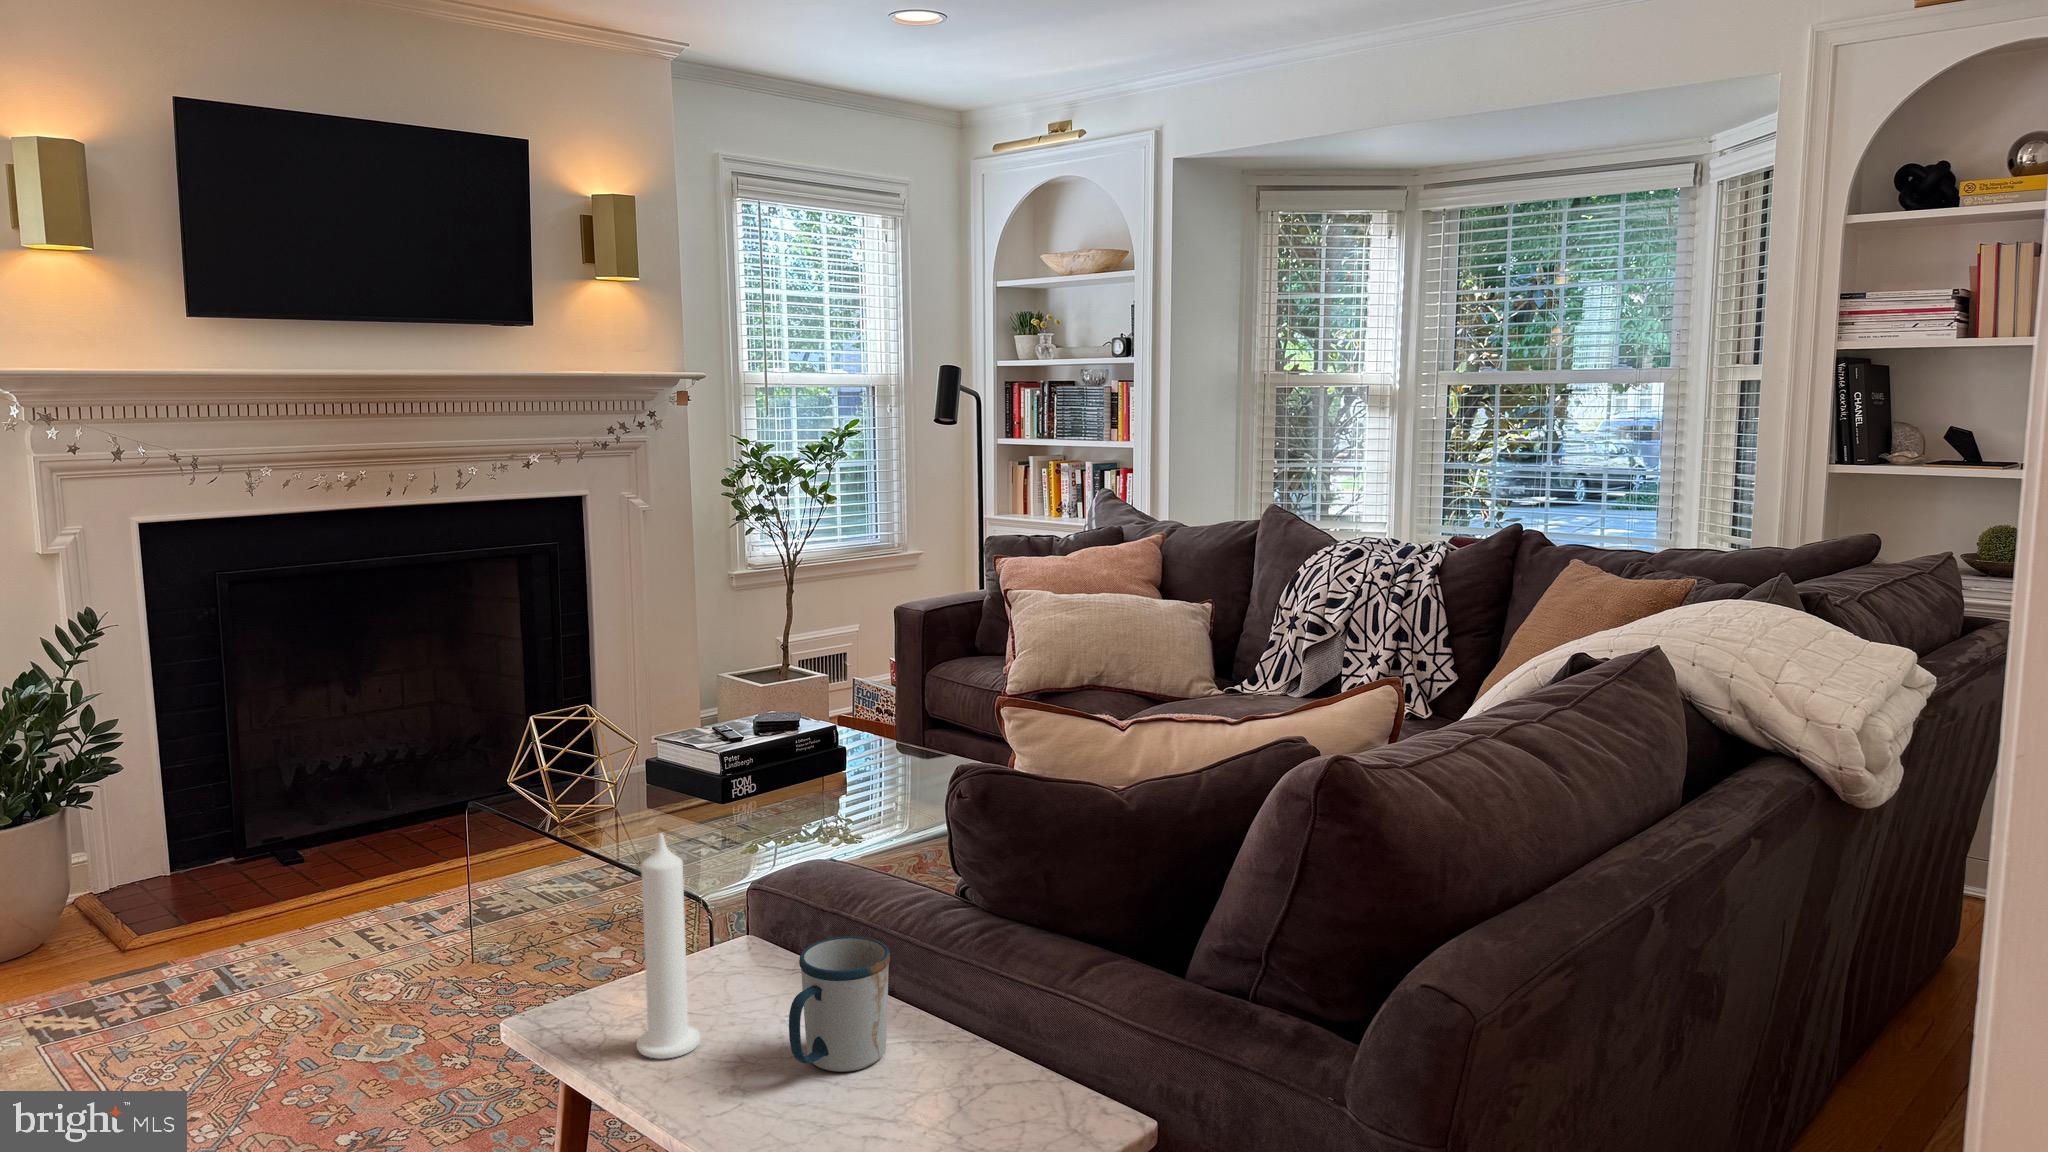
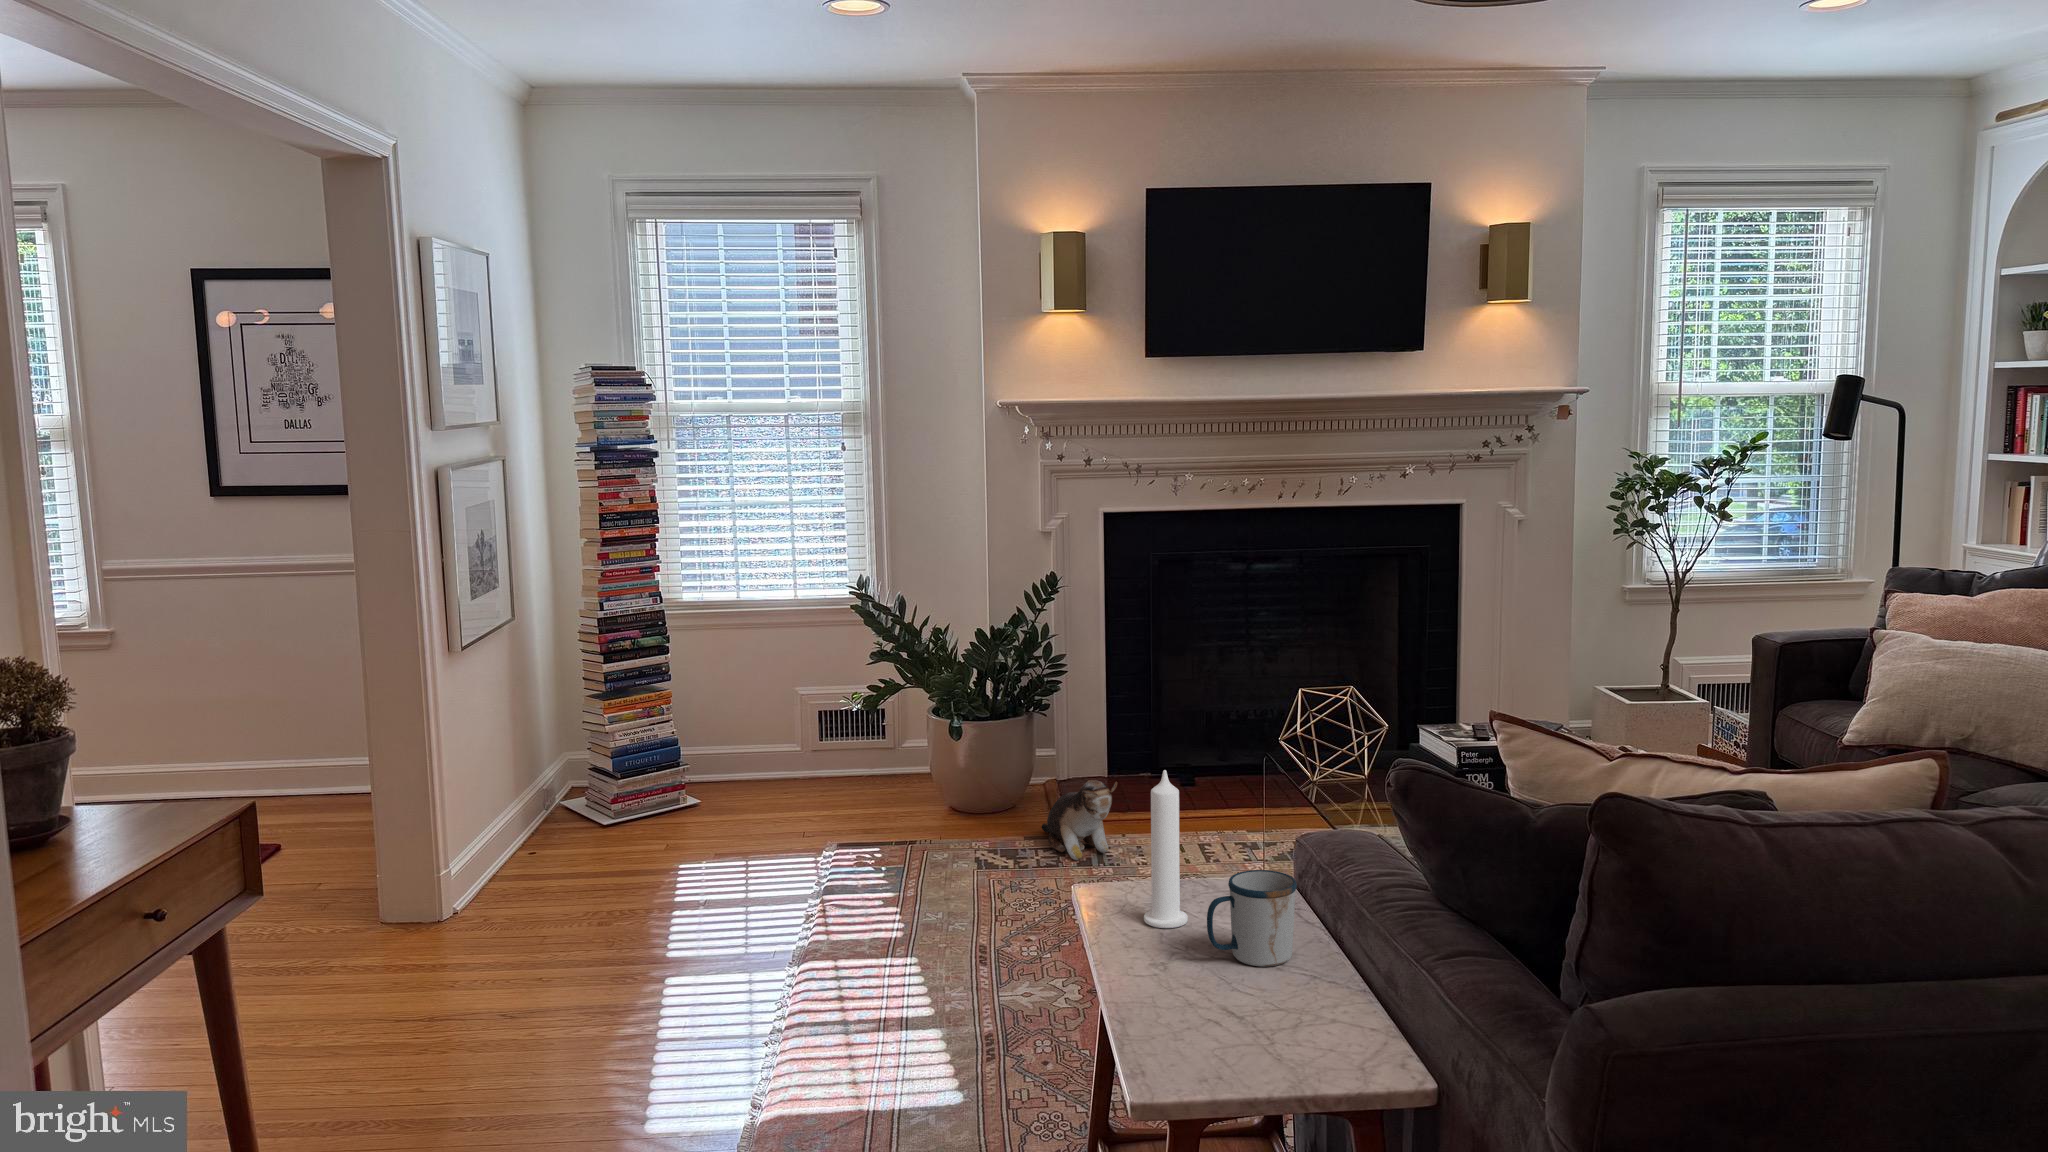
plush toy: none [114,874,256,993] -> present [1042,780,1117,860]

